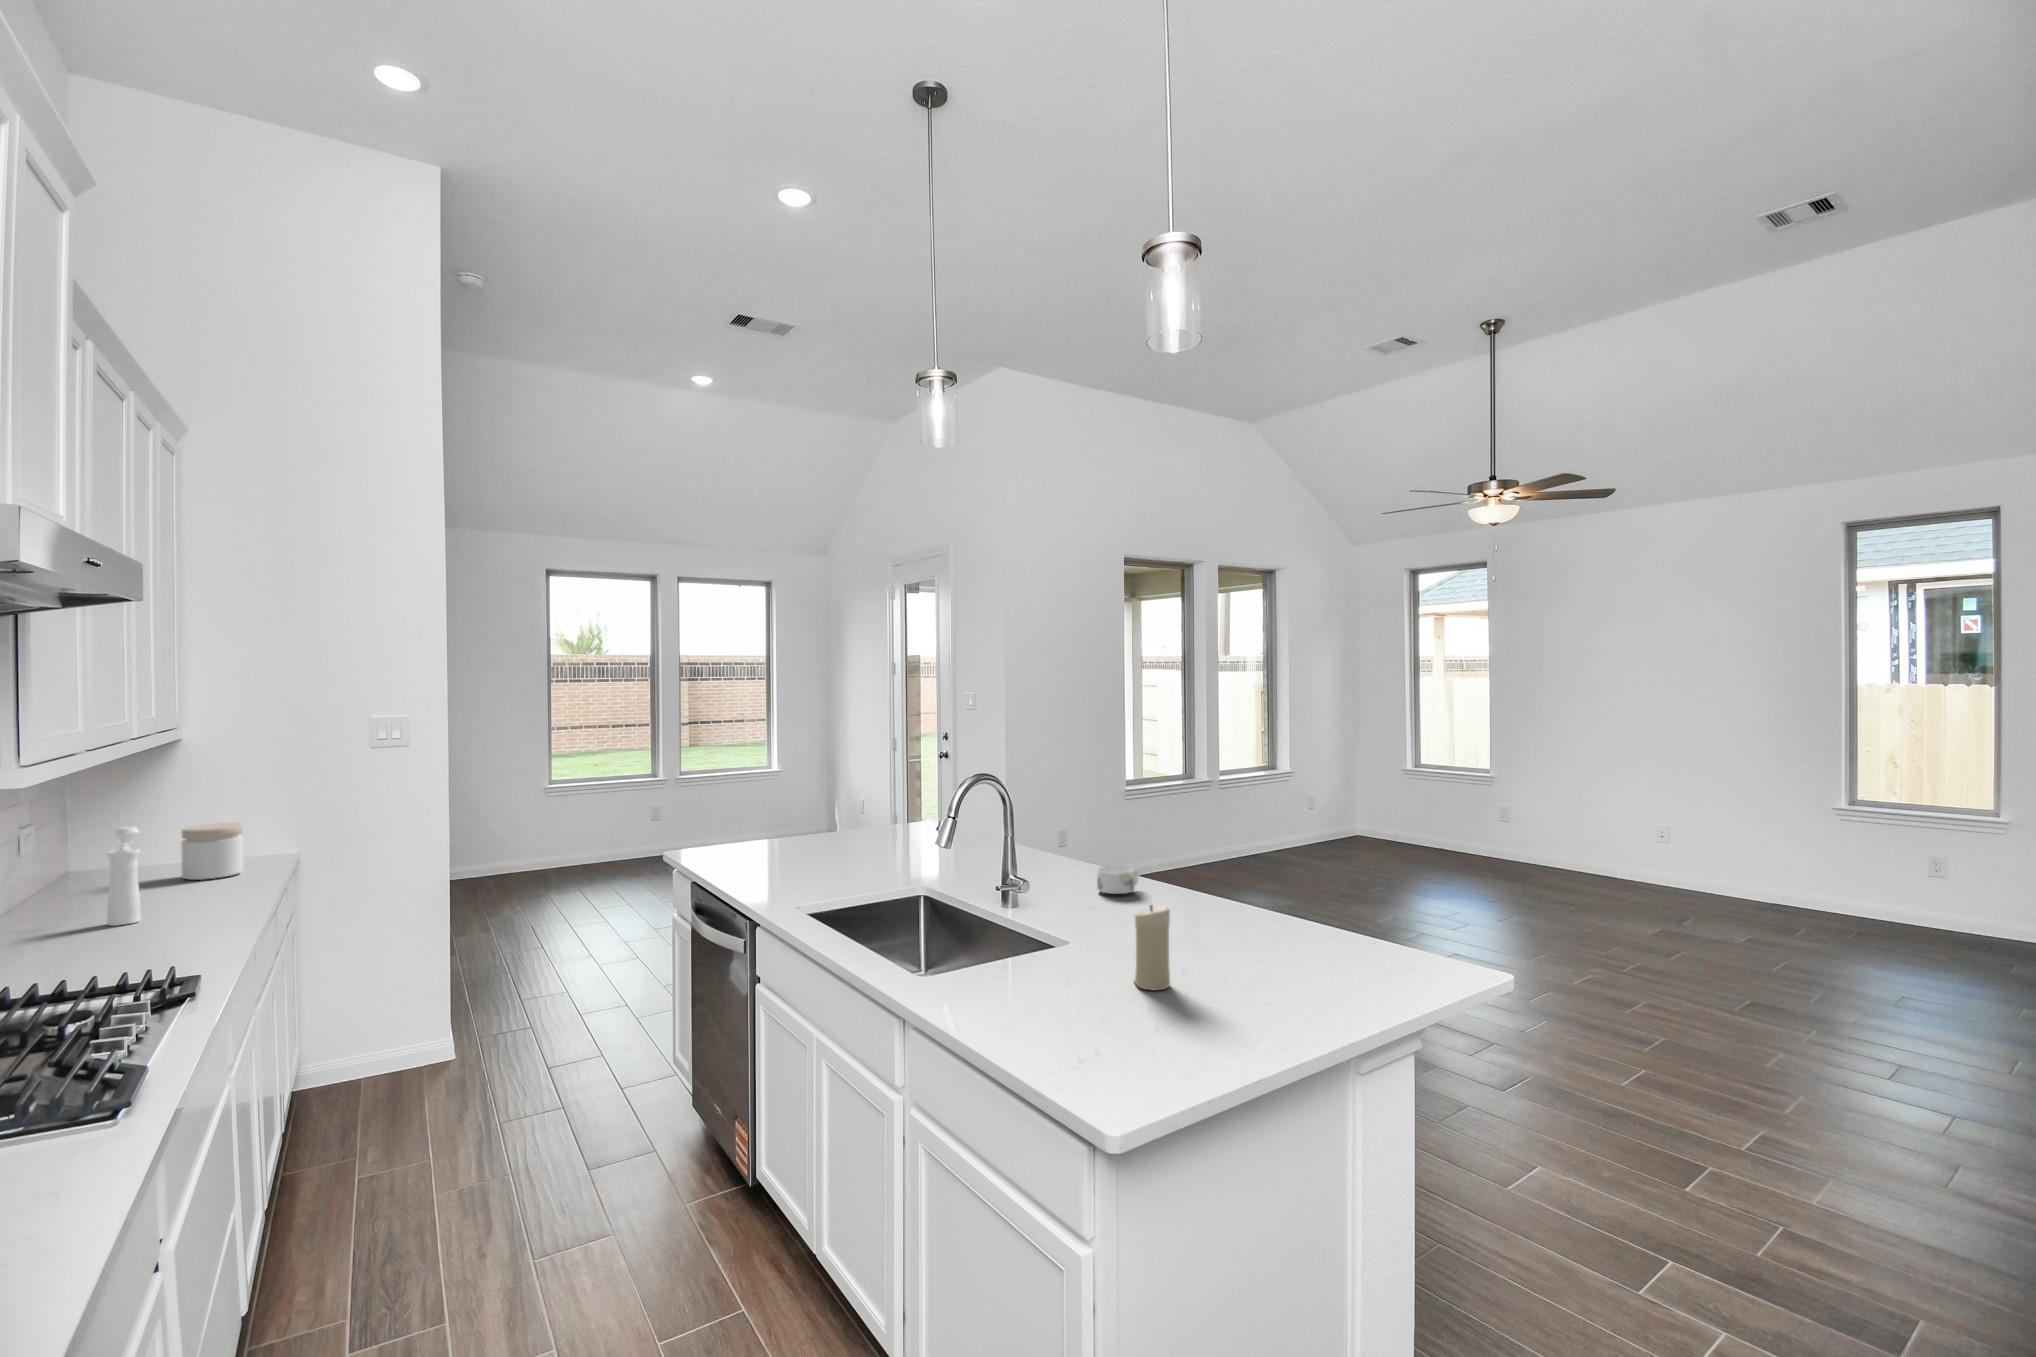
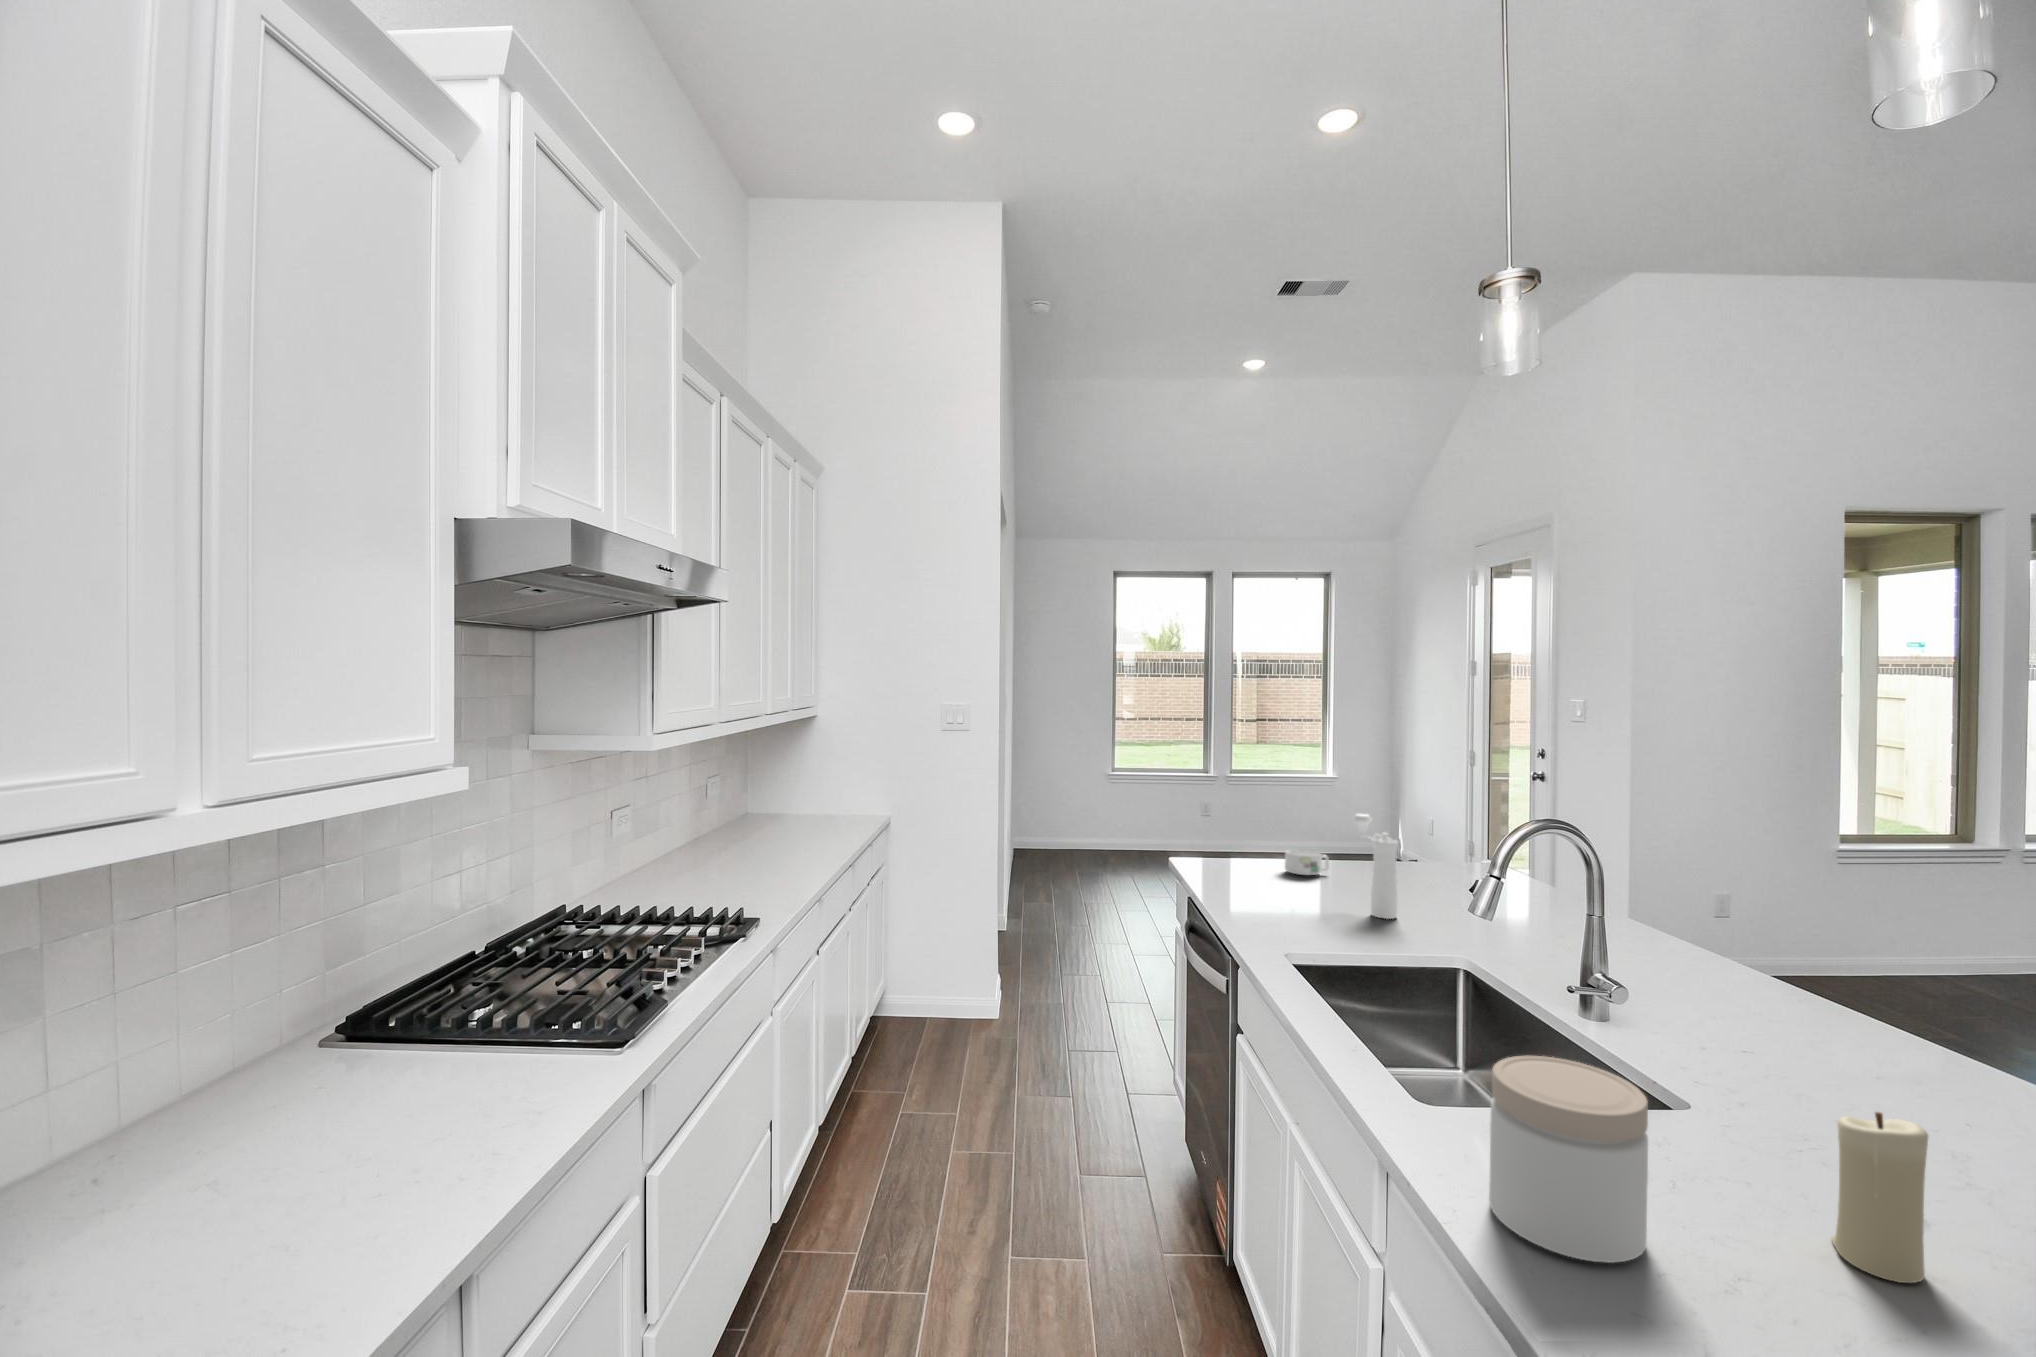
jar: present [181,823,243,880] -> present [1489,1056,1648,1263]
pepper mill: present [107,827,140,926] -> present [1353,814,1399,919]
mug: present [1097,866,1138,894] -> present [1285,849,1329,875]

